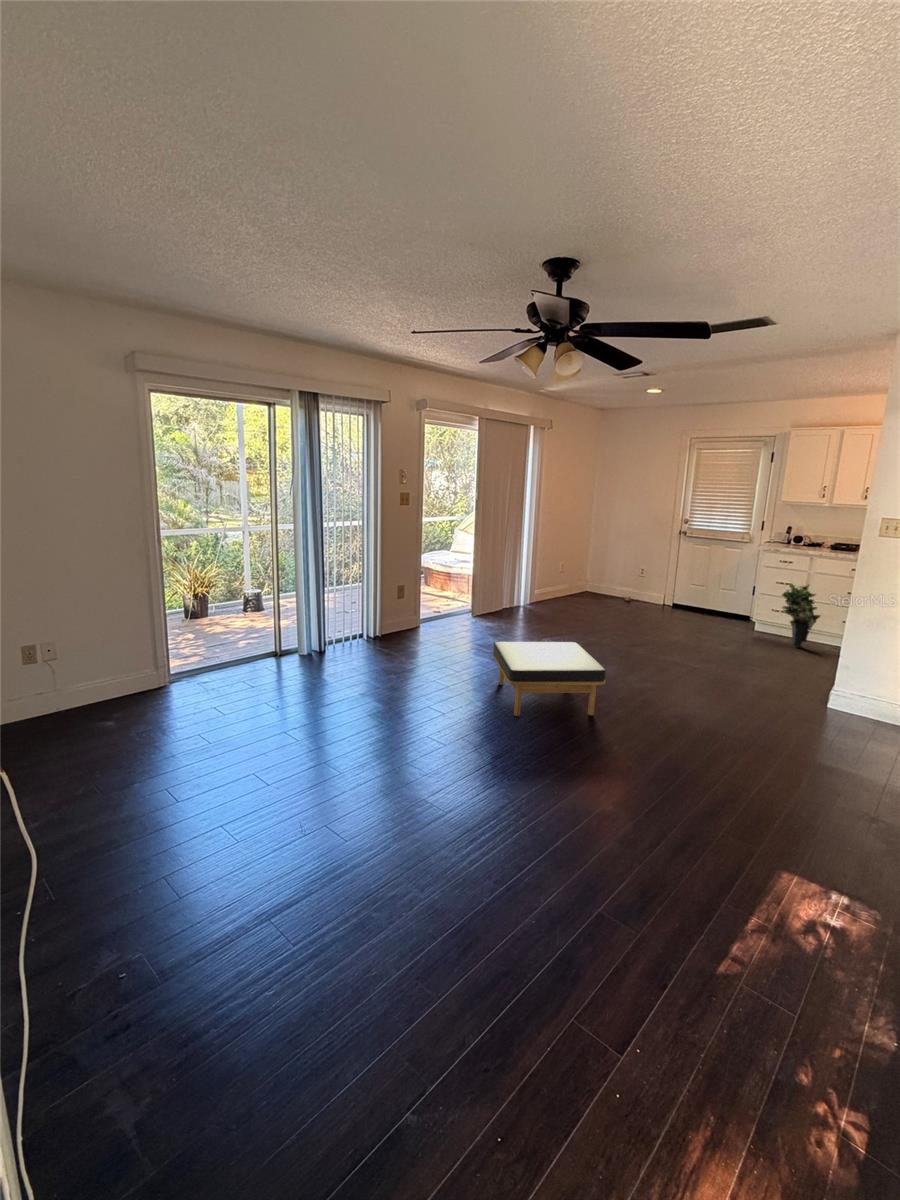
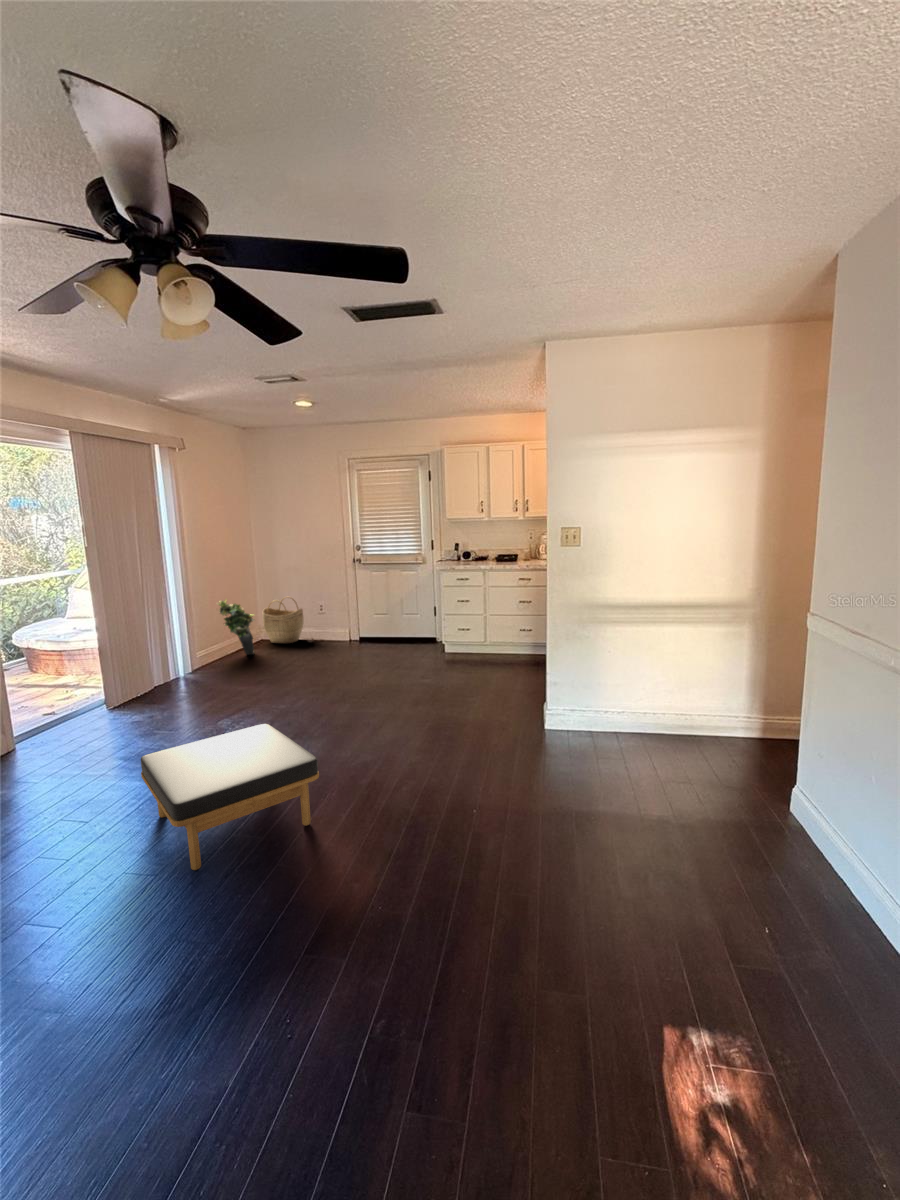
woven basket: none [589,557,624,597] -> present [263,597,304,643]
potted plant: present [781,583,820,648] -> present [218,600,254,655]

